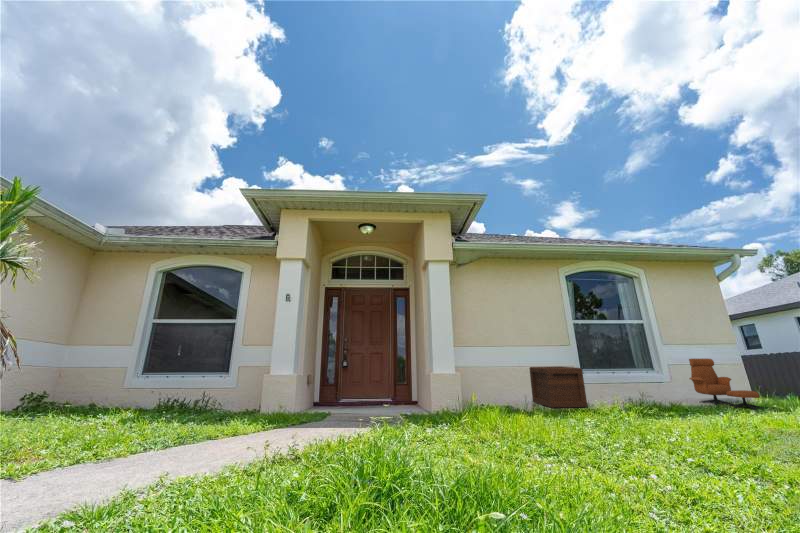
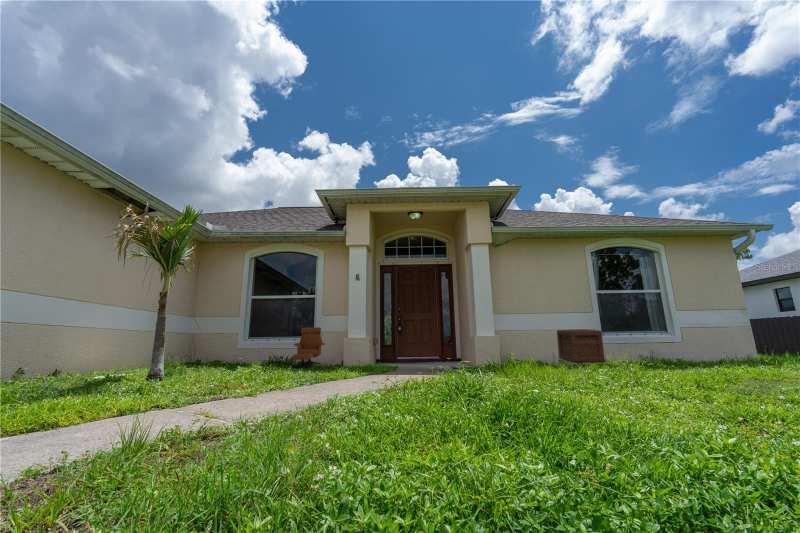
lounge chair: present [689,359,764,410] -> present [292,327,325,369]

